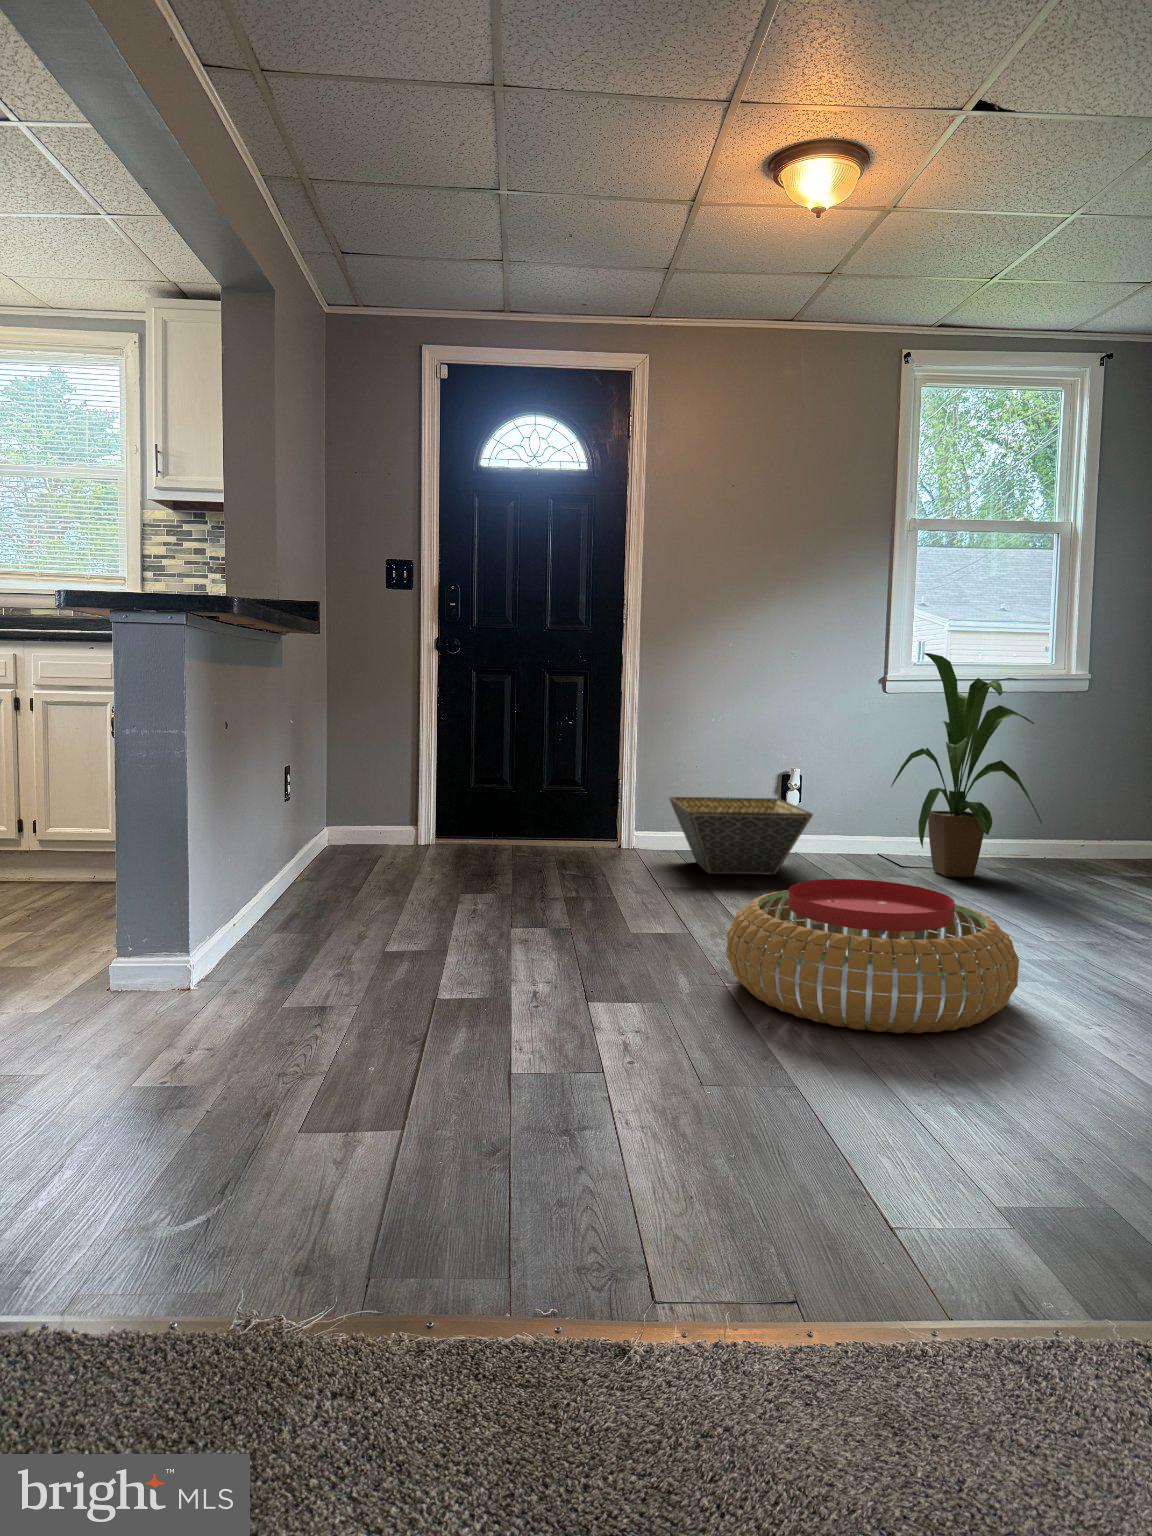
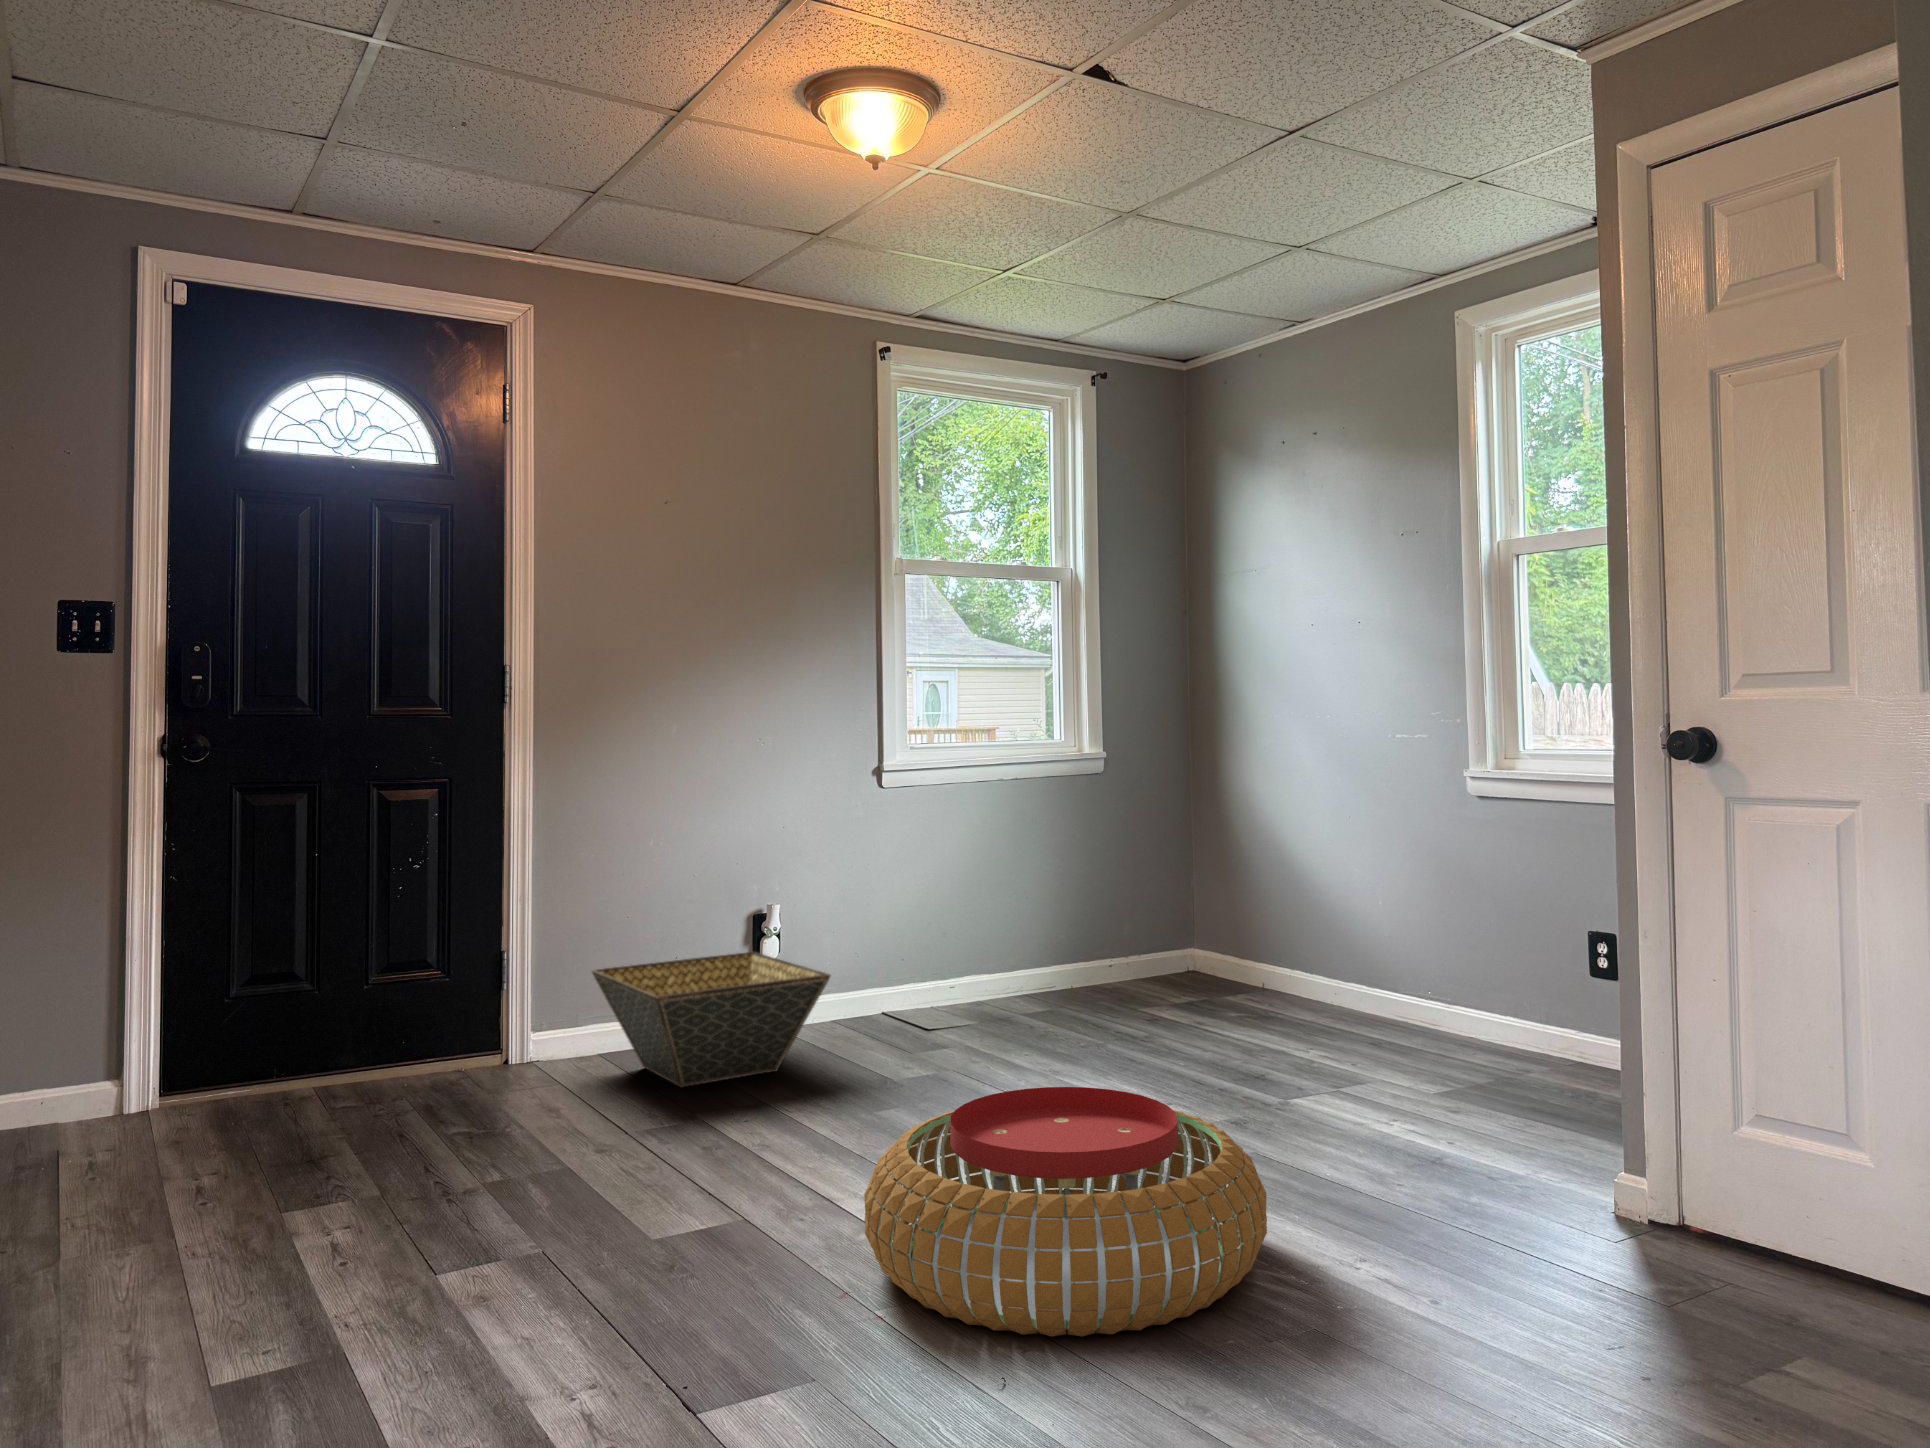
house plant: present [891,653,1042,877] -> none [904,738,1101,1035]

